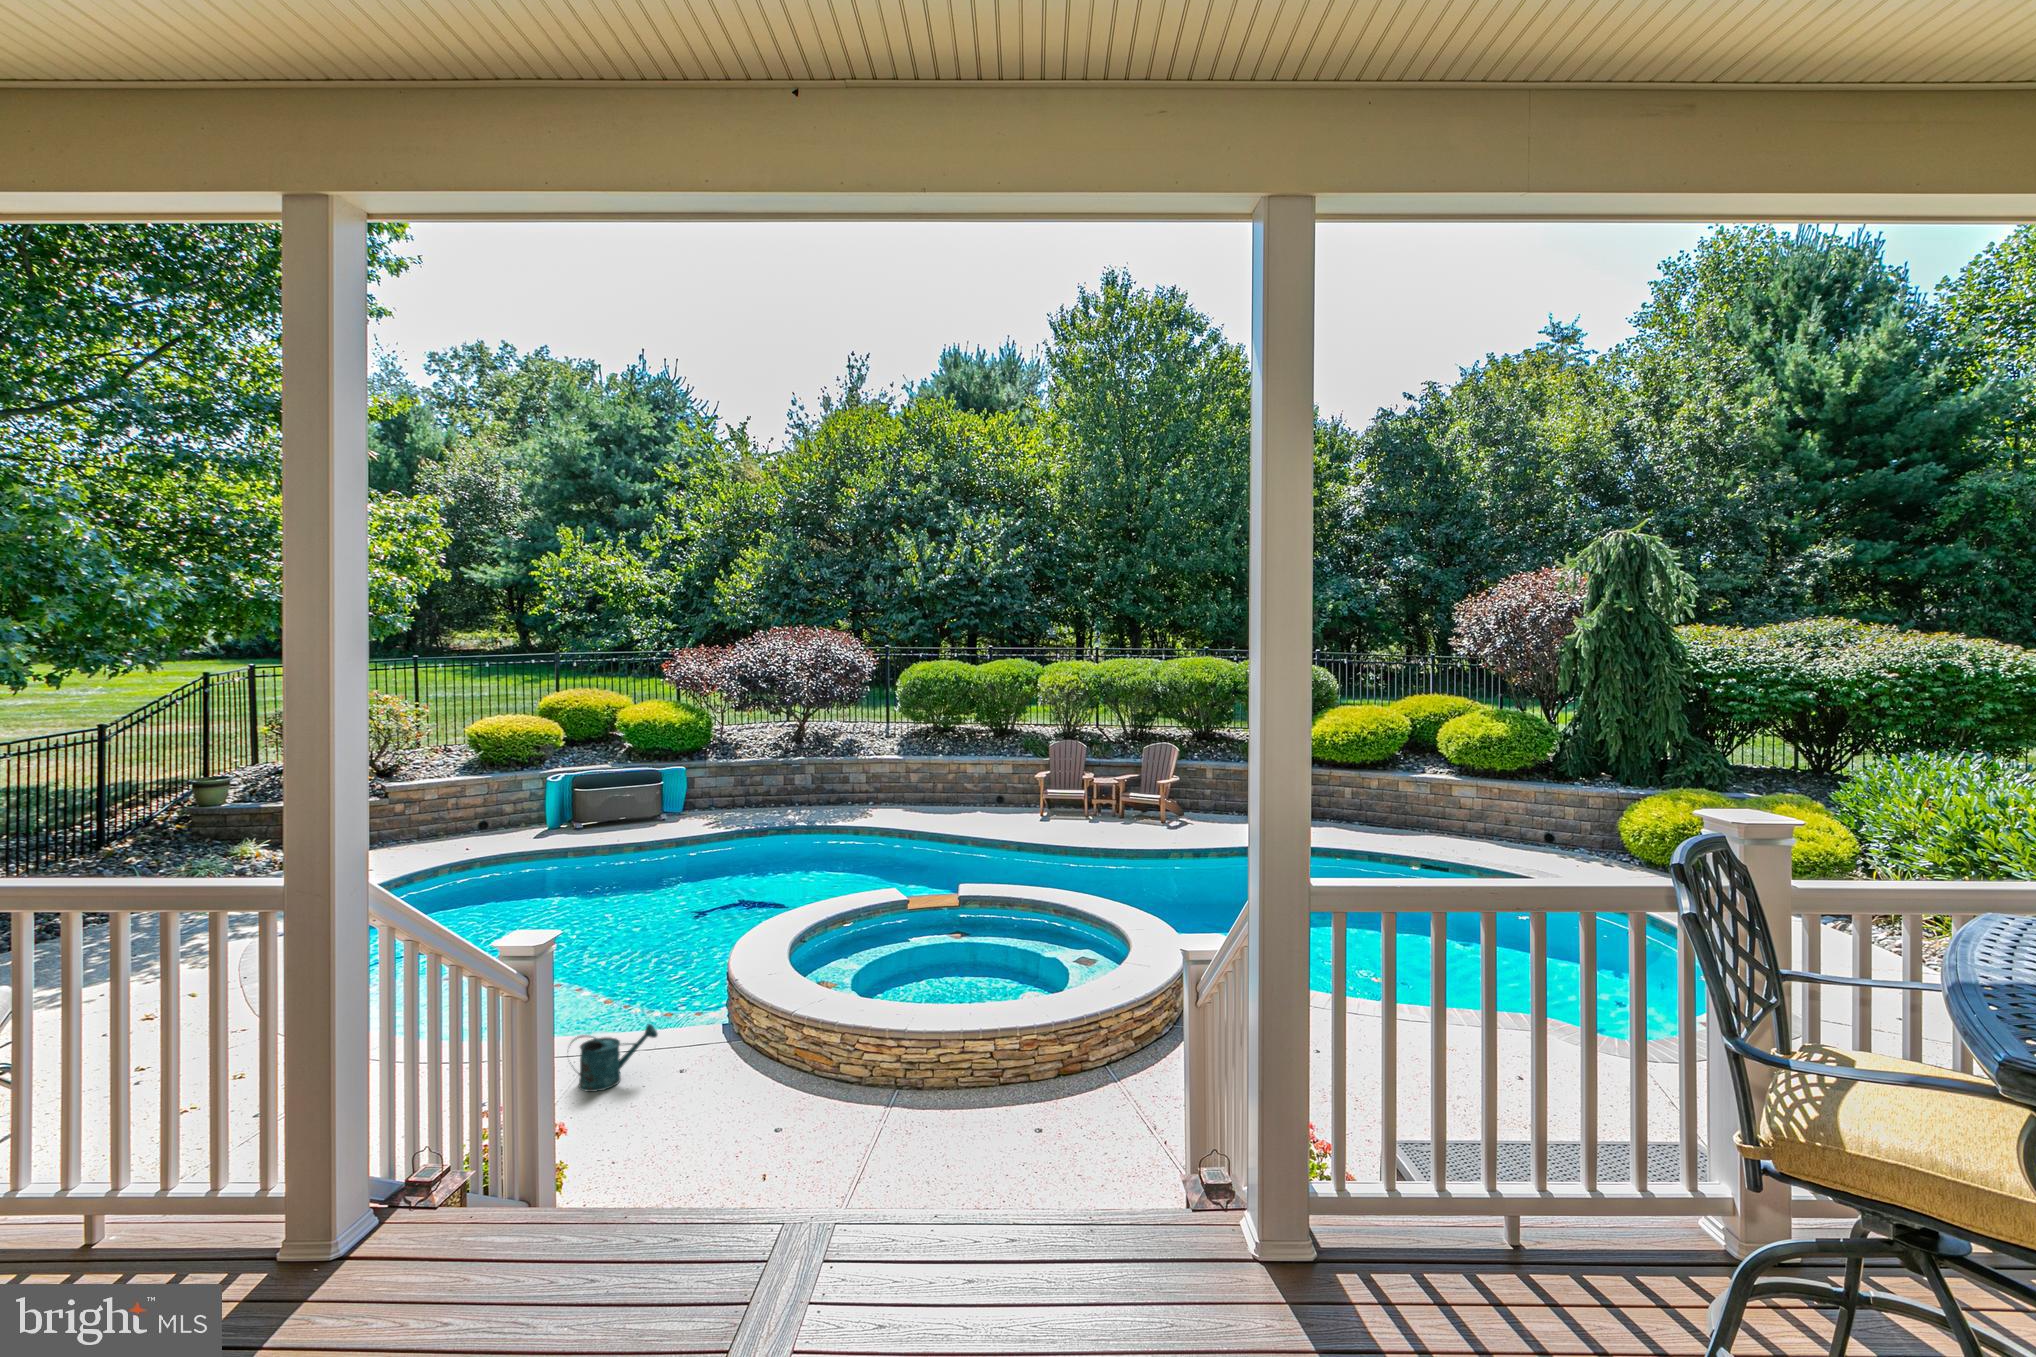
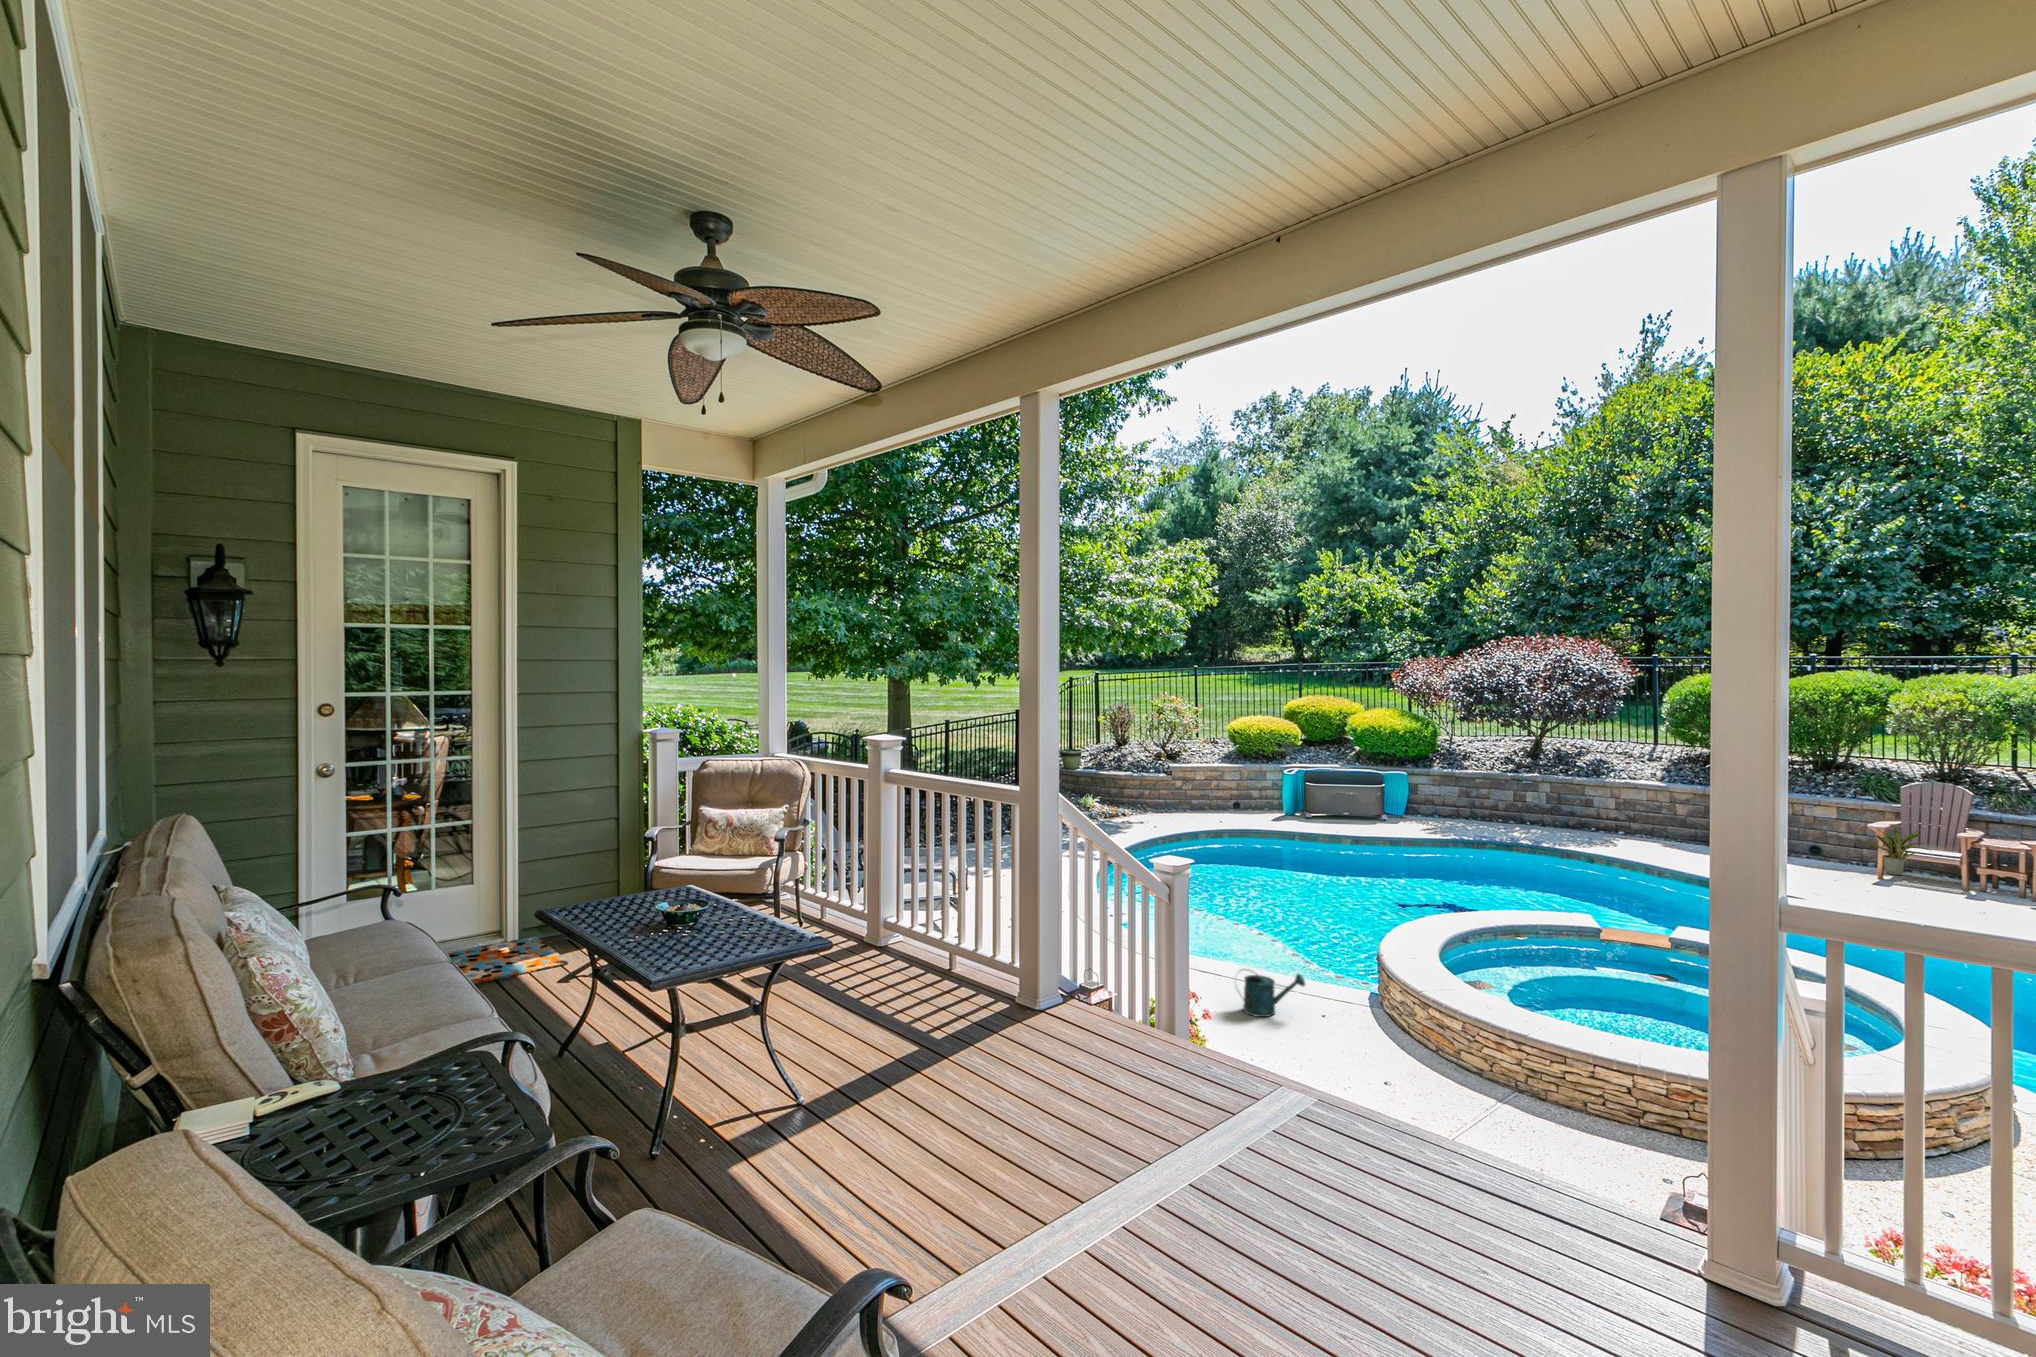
potted plant: none [1038,781,1081,816] -> present [1856,829,1931,875]

